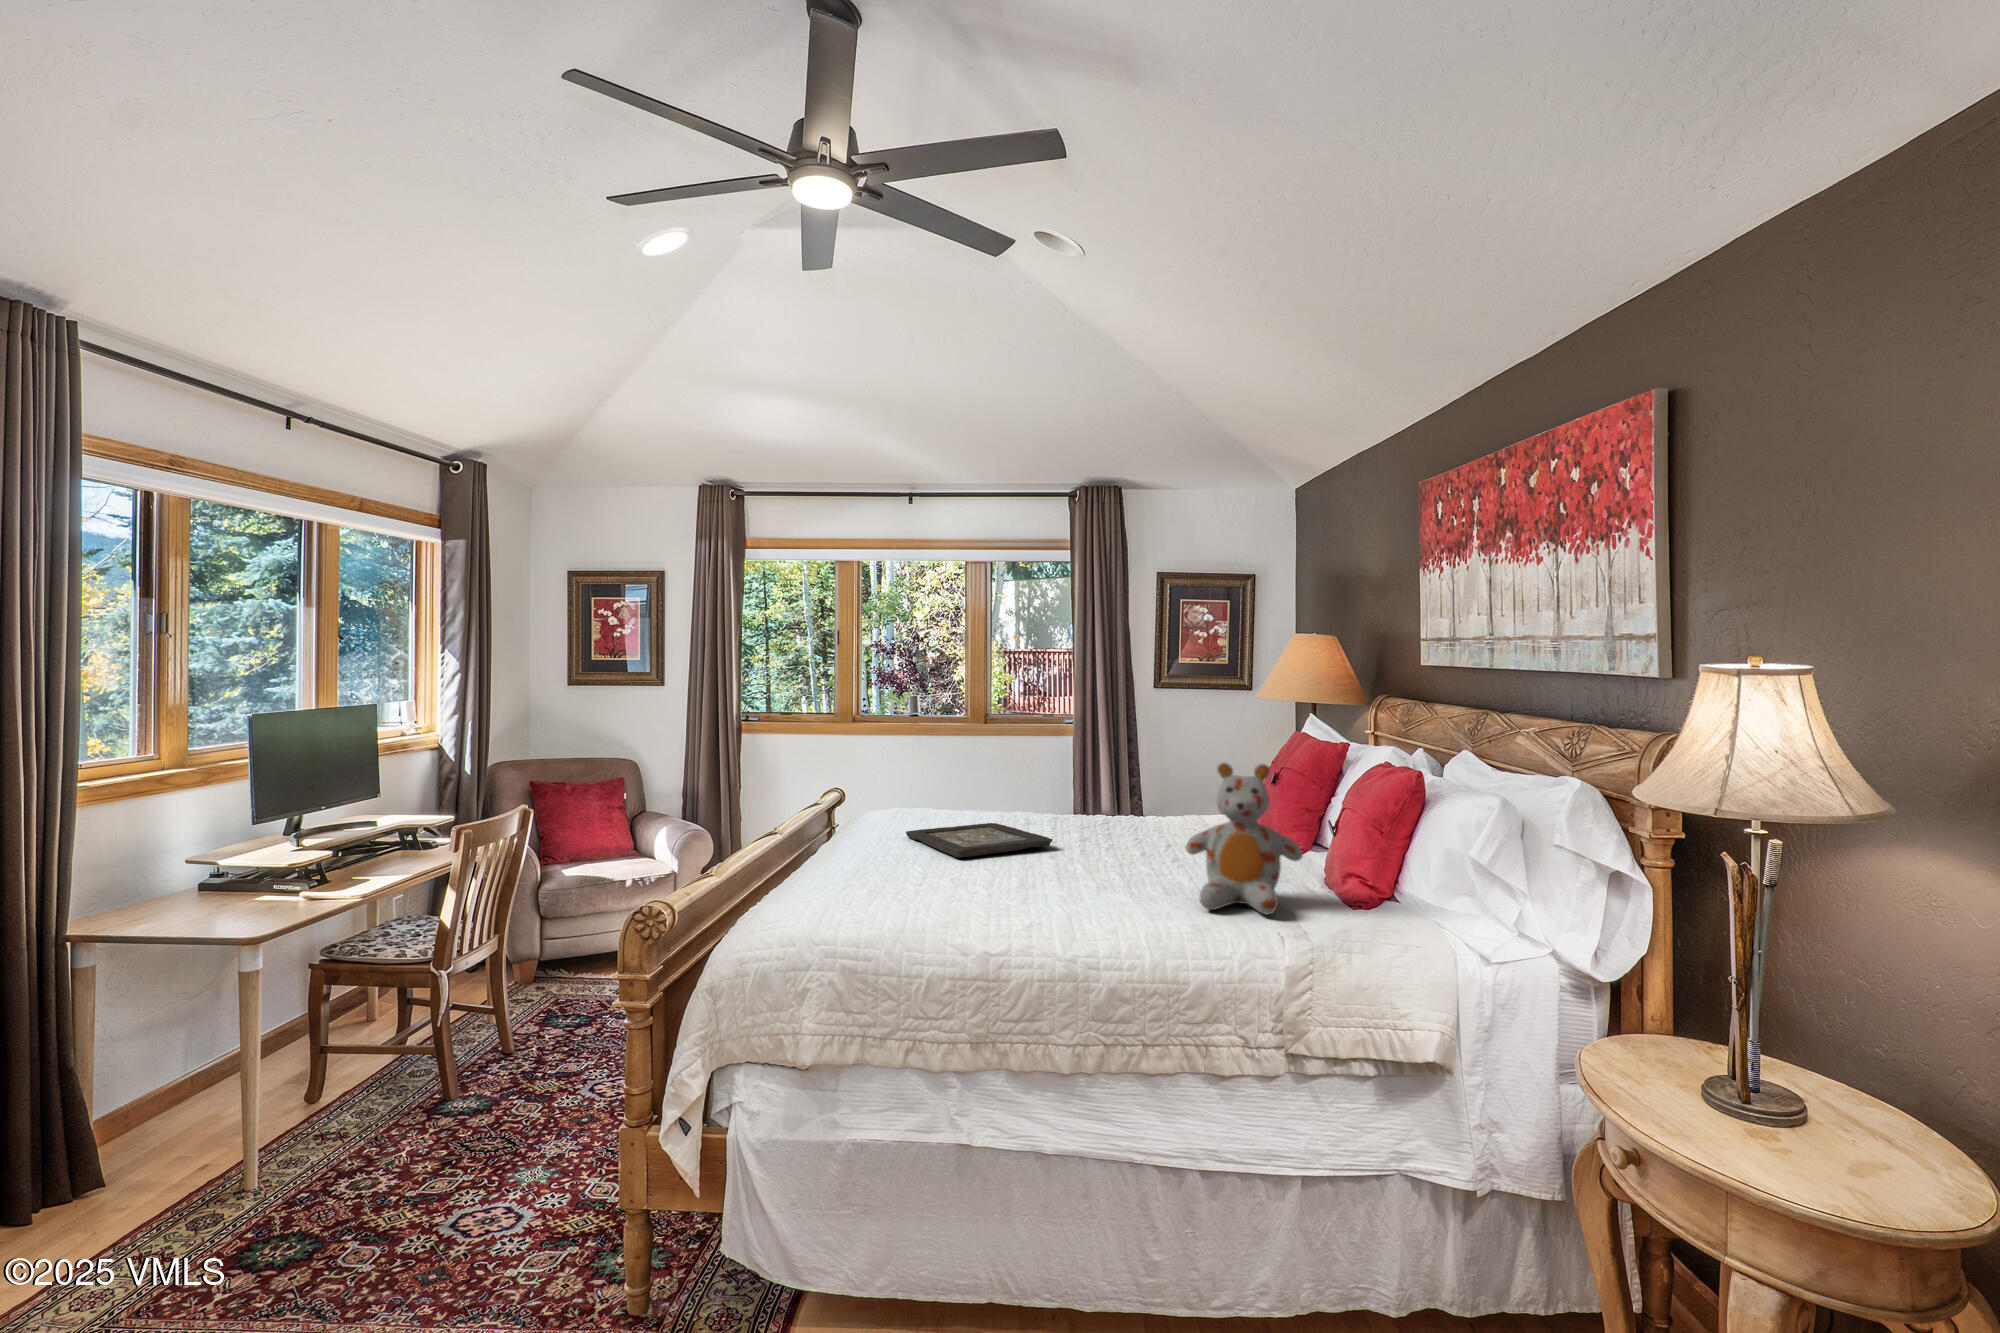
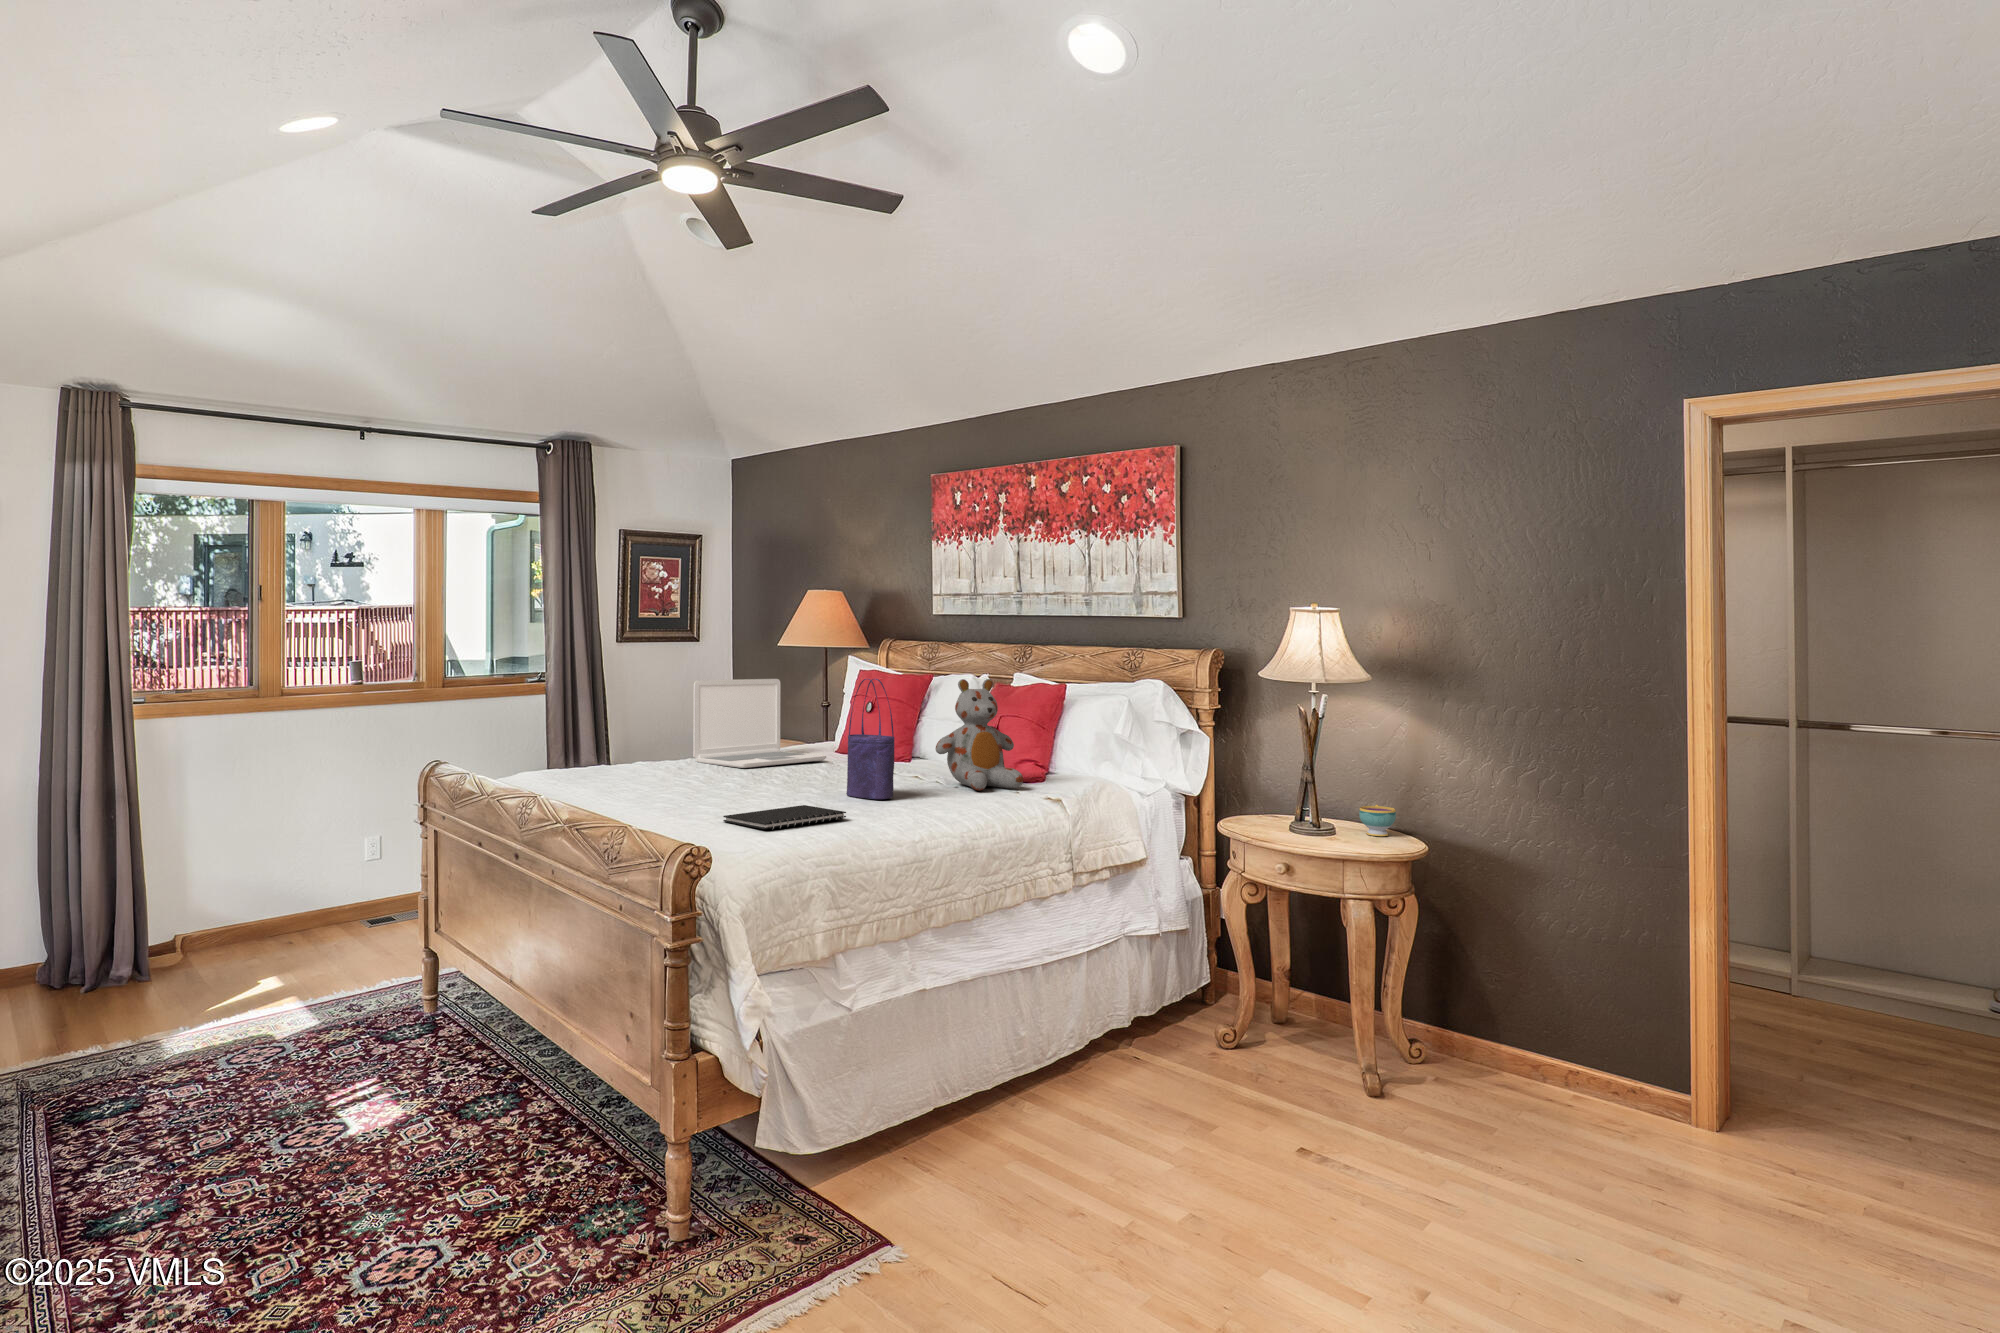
laptop: none [1074,739,1198,835] -> present [693,679,826,768]
tote bag: none [1049,759,1080,902] -> present [847,679,895,799]
decorative tray: present [906,823,1053,858] -> none [593,766,755,789]
notebook: none [823,895,937,921] -> present [723,805,846,830]
teacup: none [1802,1100,1900,1185] -> present [1359,805,1396,836]

